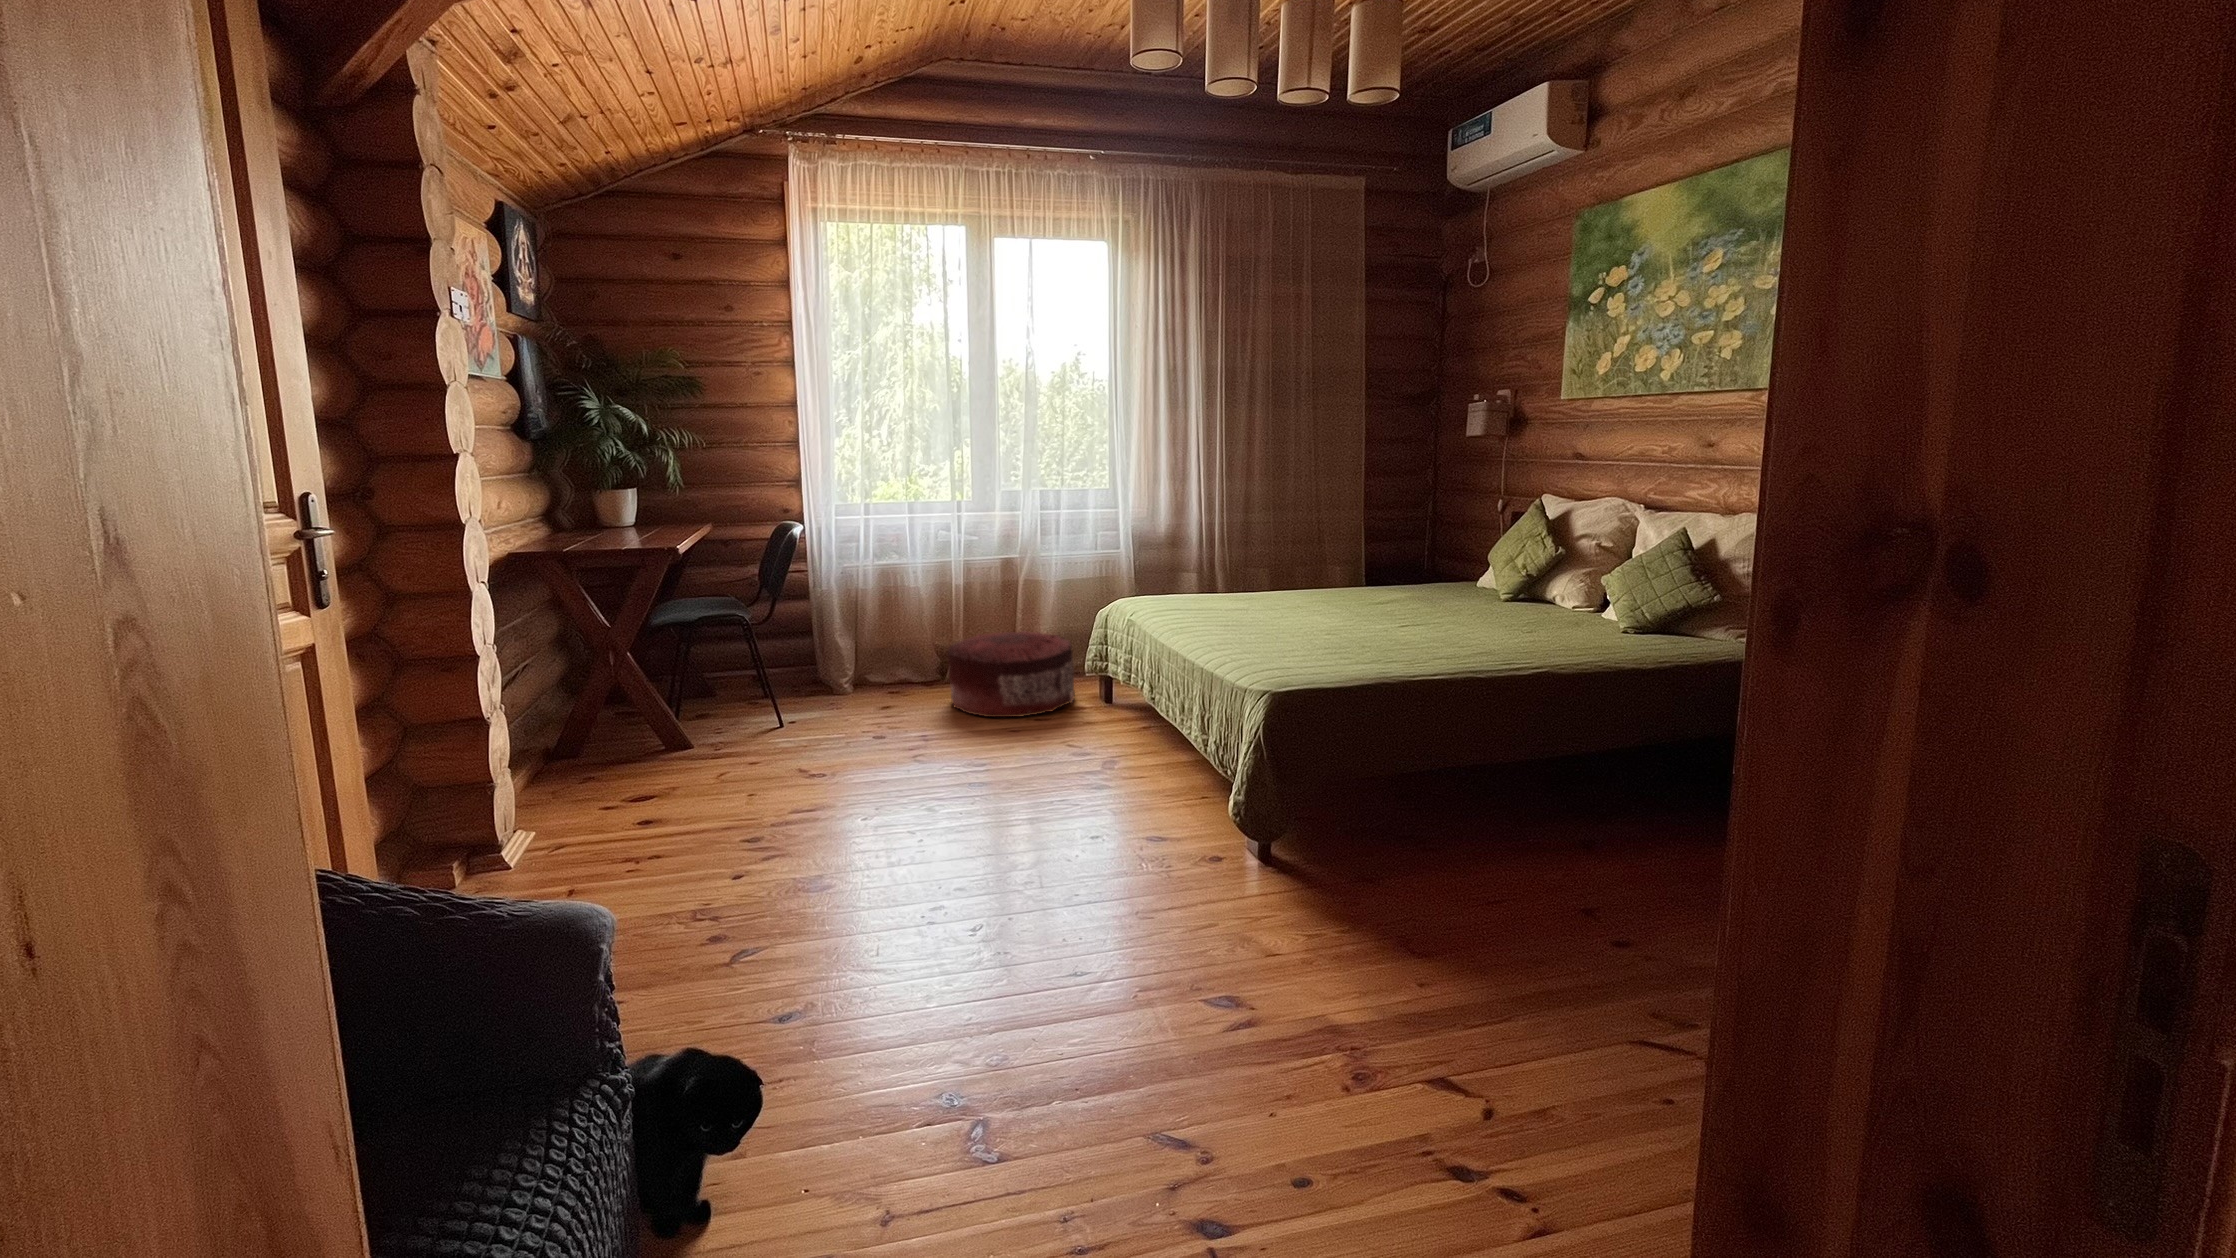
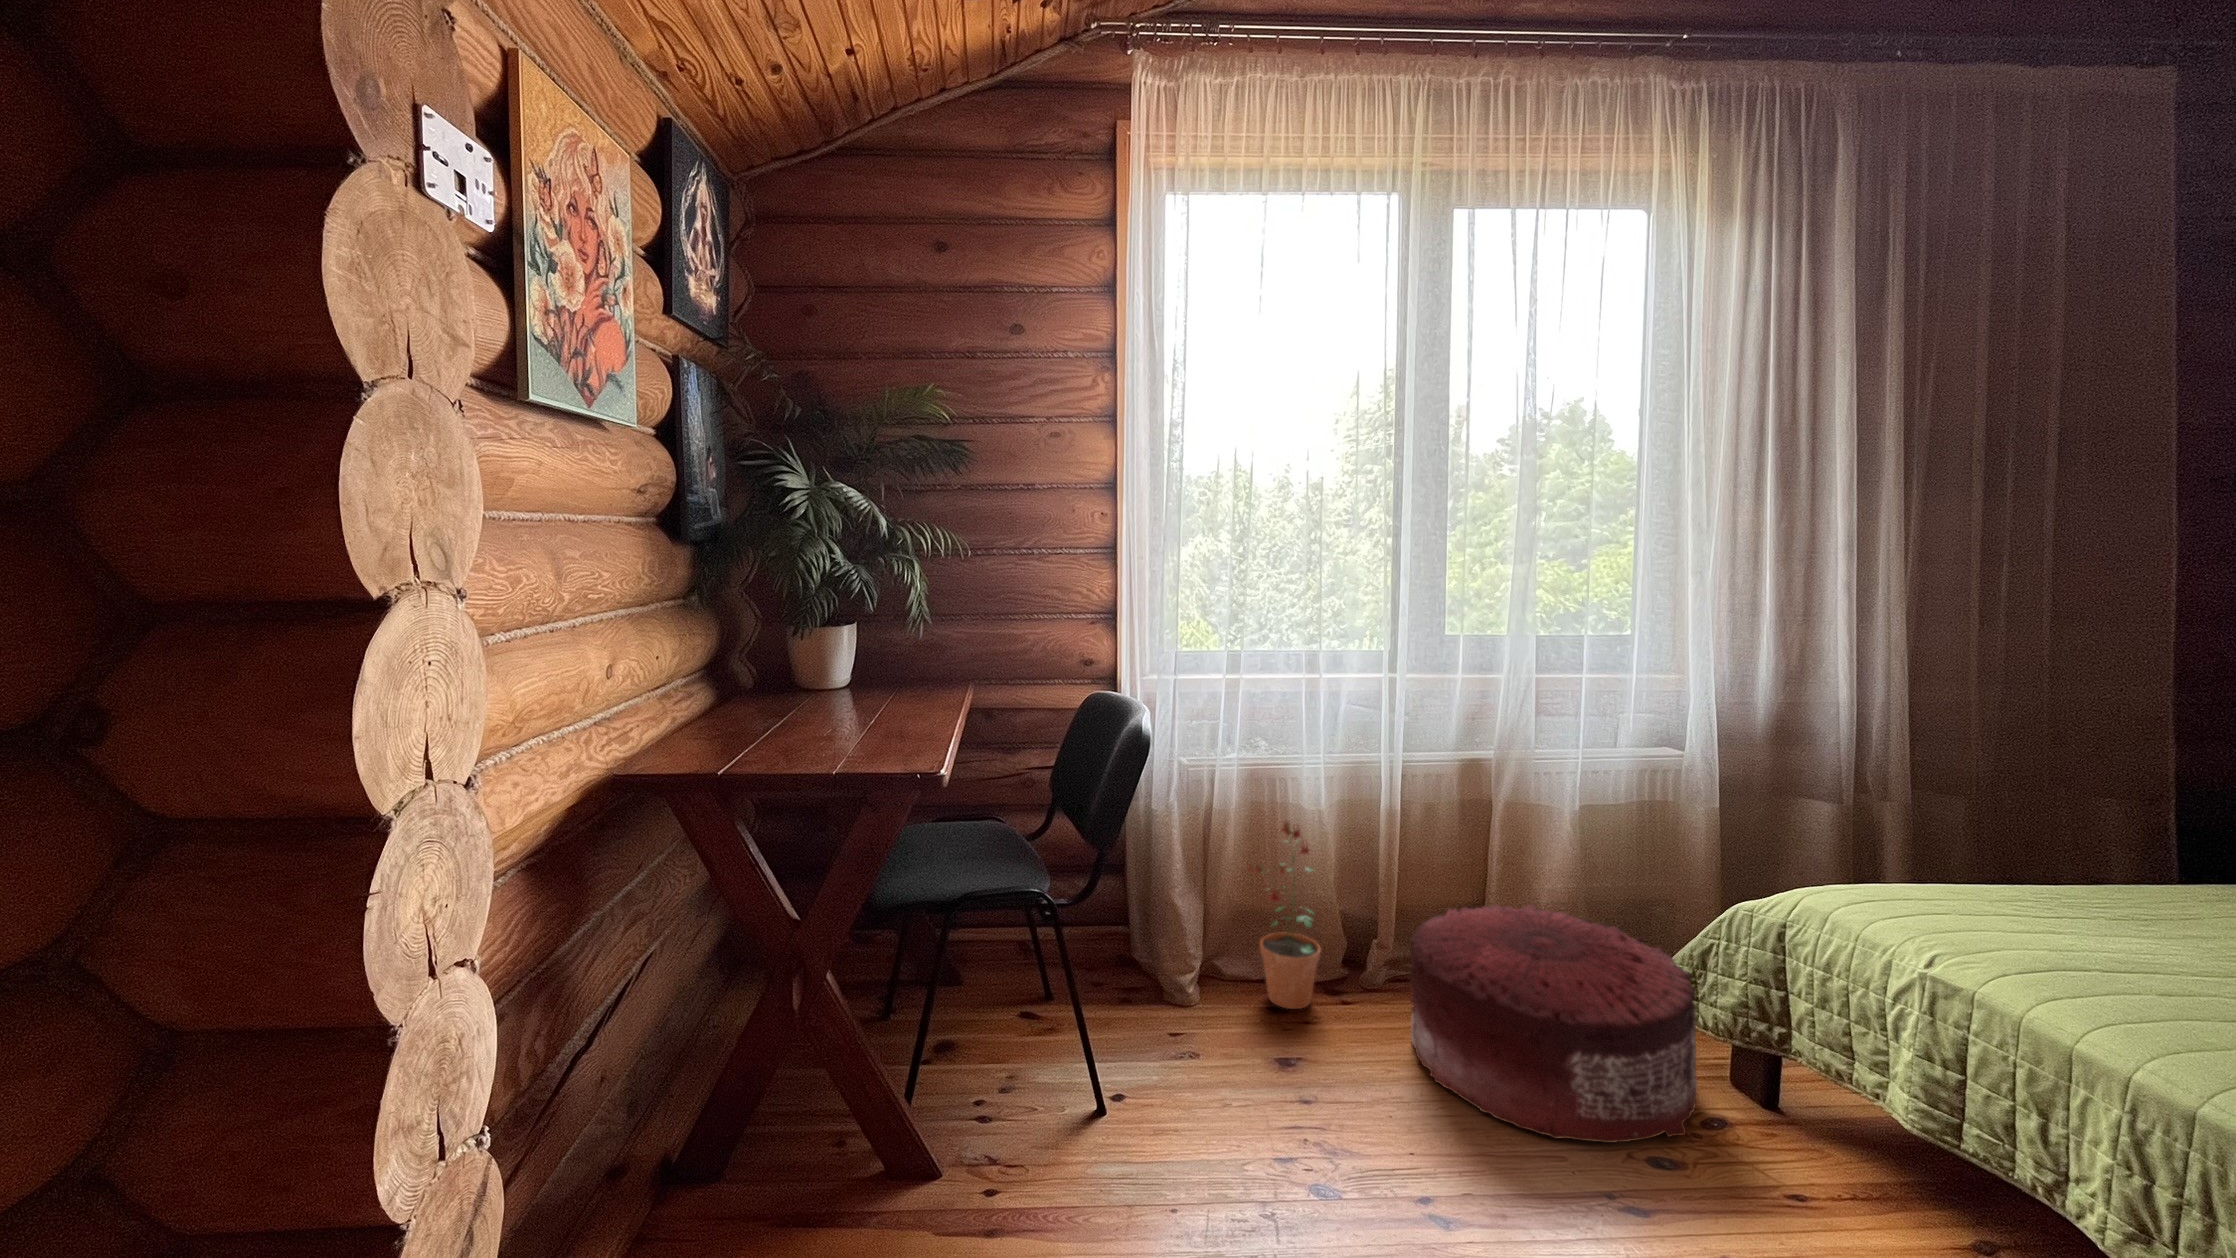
potted plant: none [877,595,916,693] -> present [1247,821,1320,1009]

